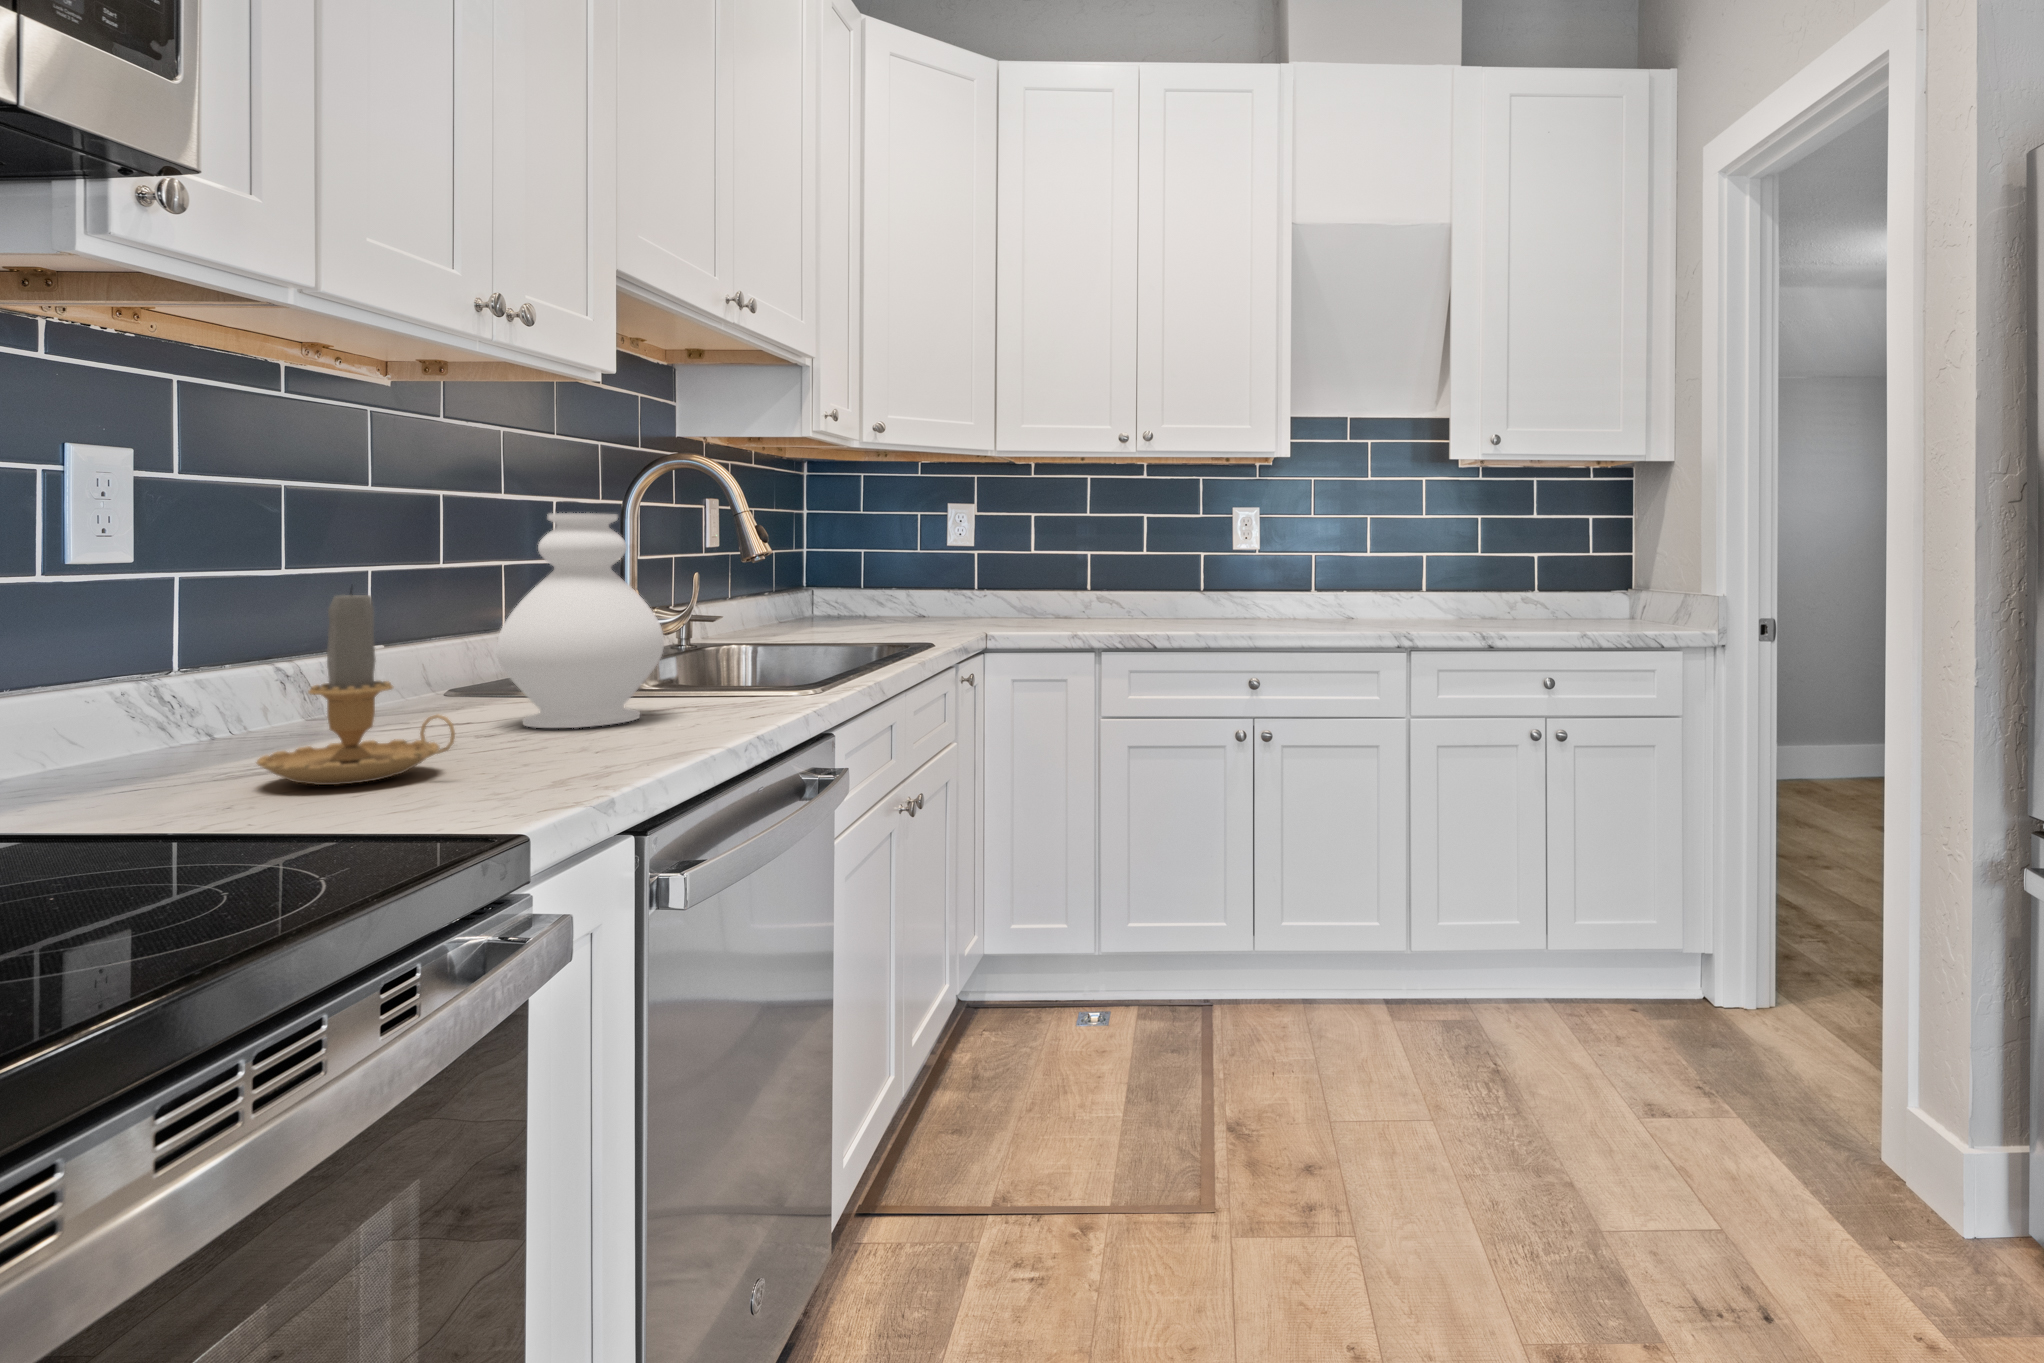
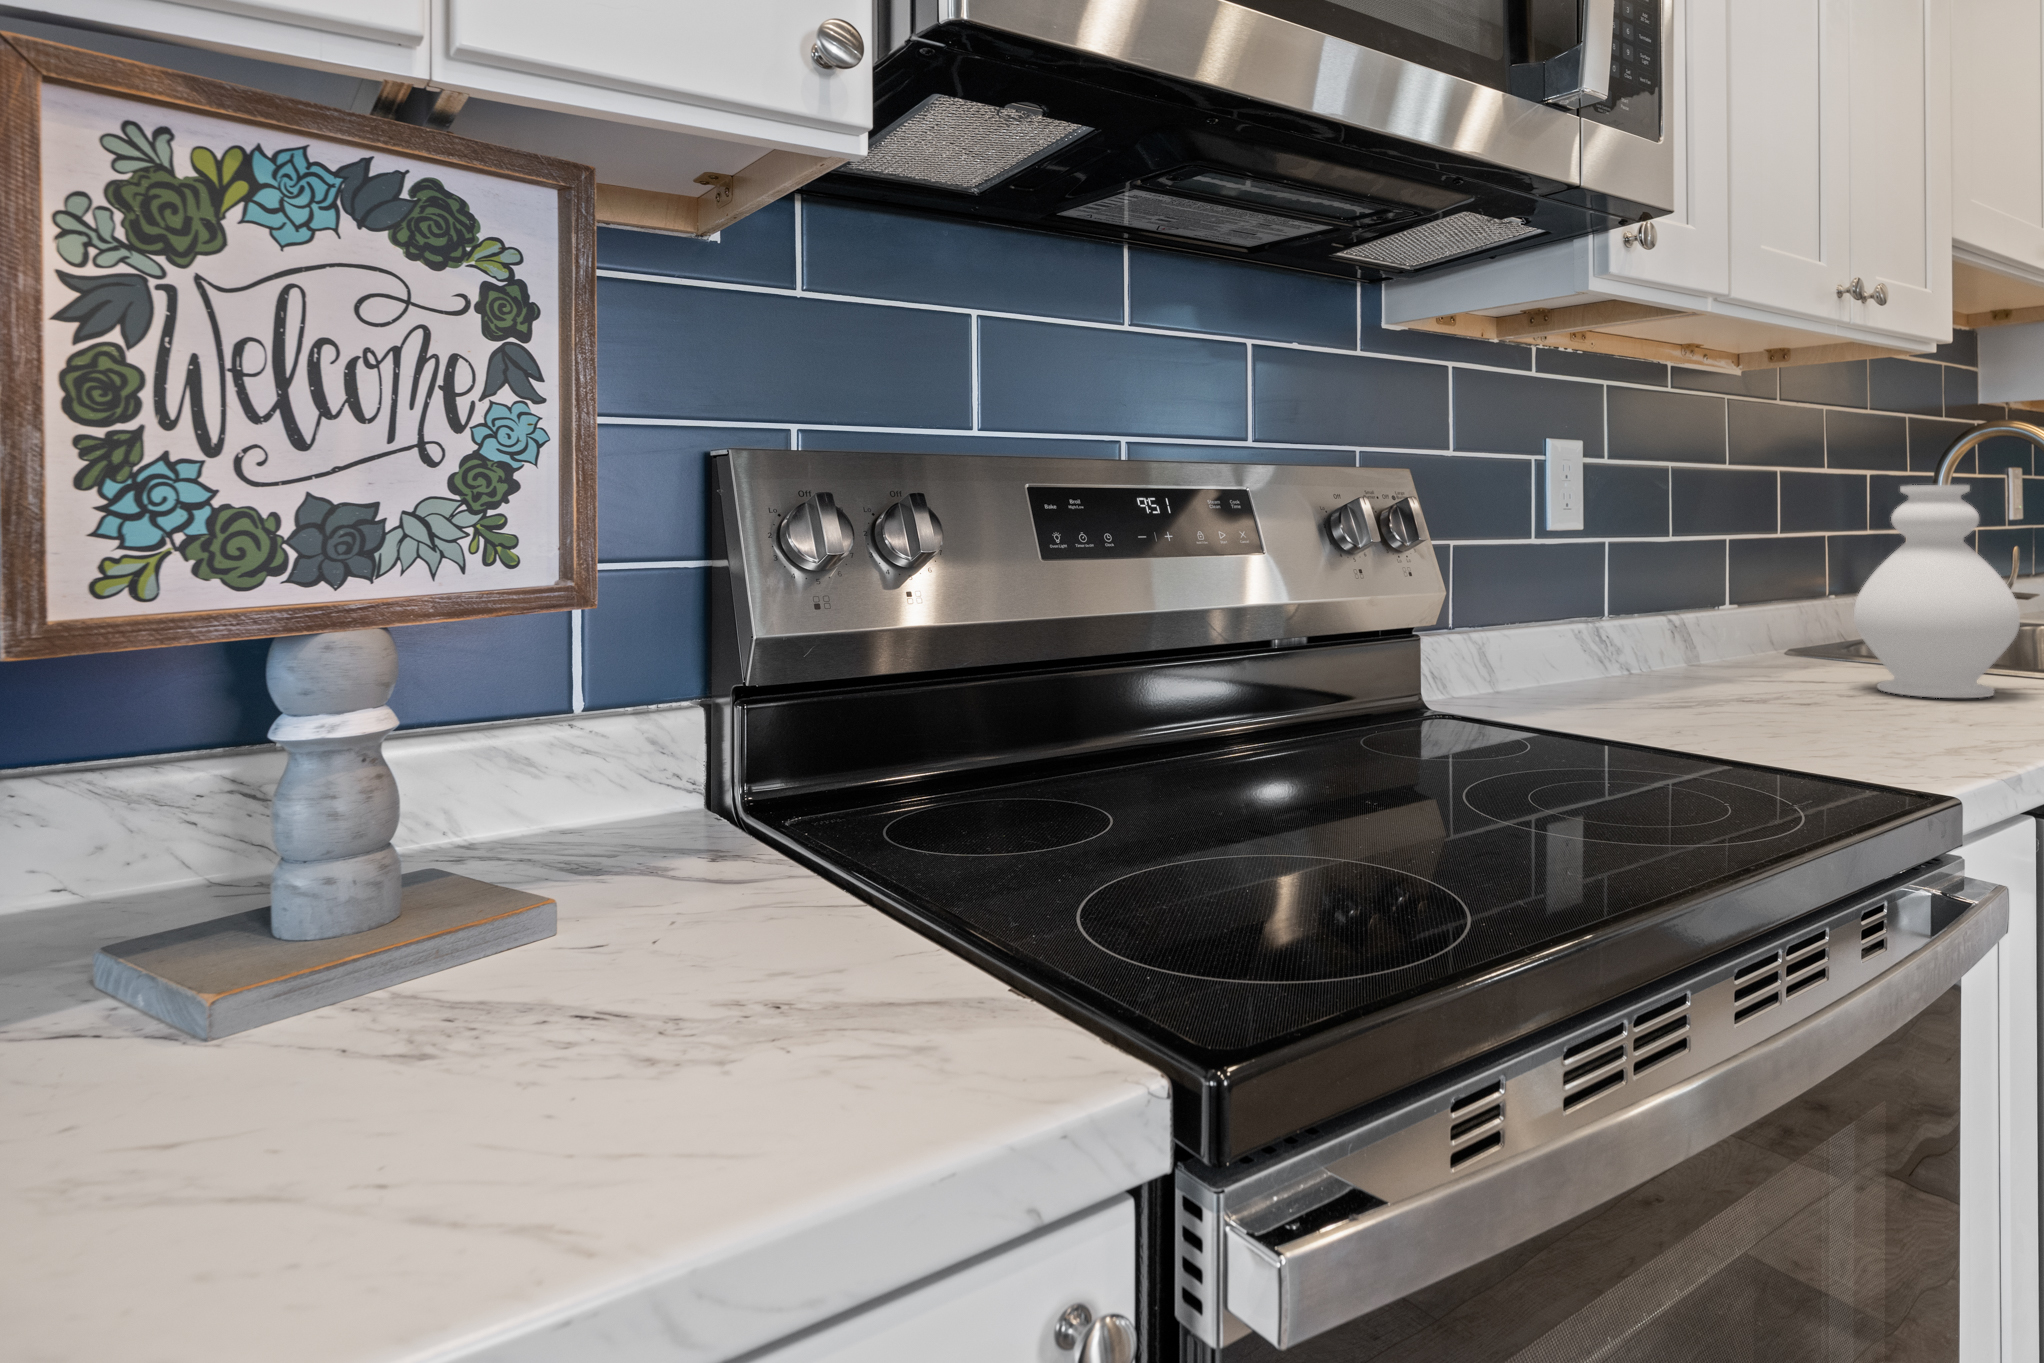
candle: present [257,592,455,785] -> none [1691,550,1851,724]

